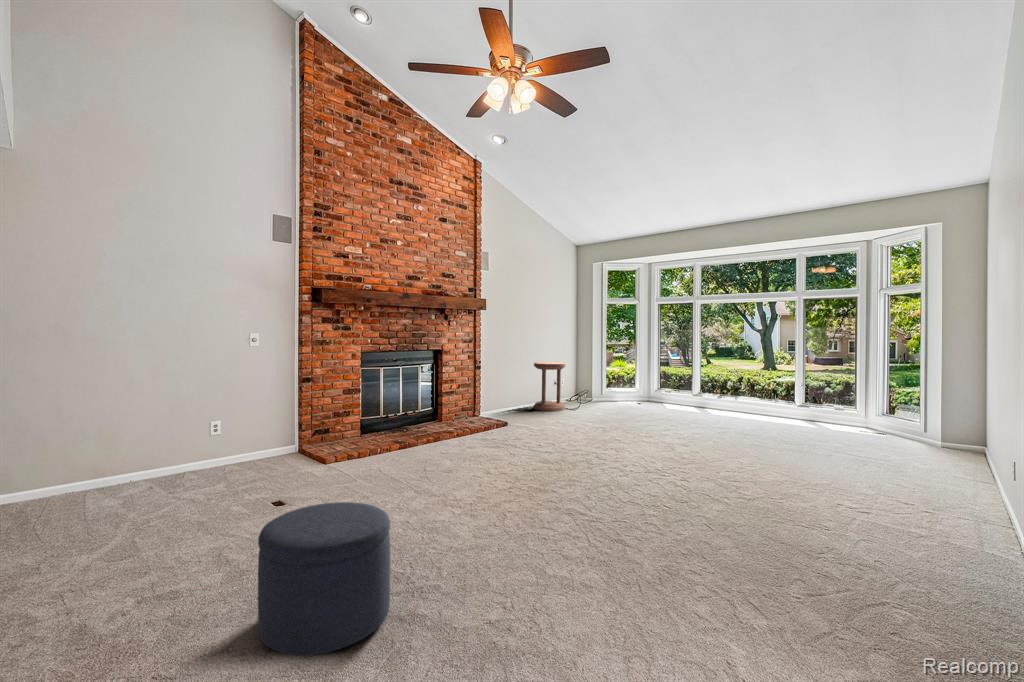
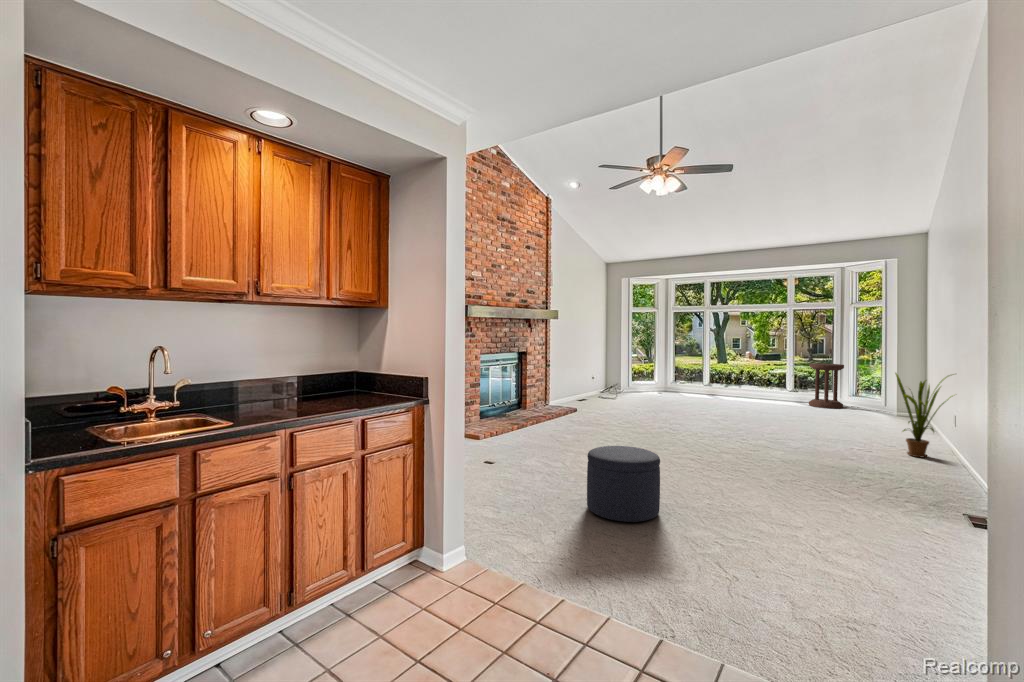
side table: present [533,362,565,411] -> present [809,363,844,408]
house plant: none [897,385,1009,525] -> present [895,373,954,457]

